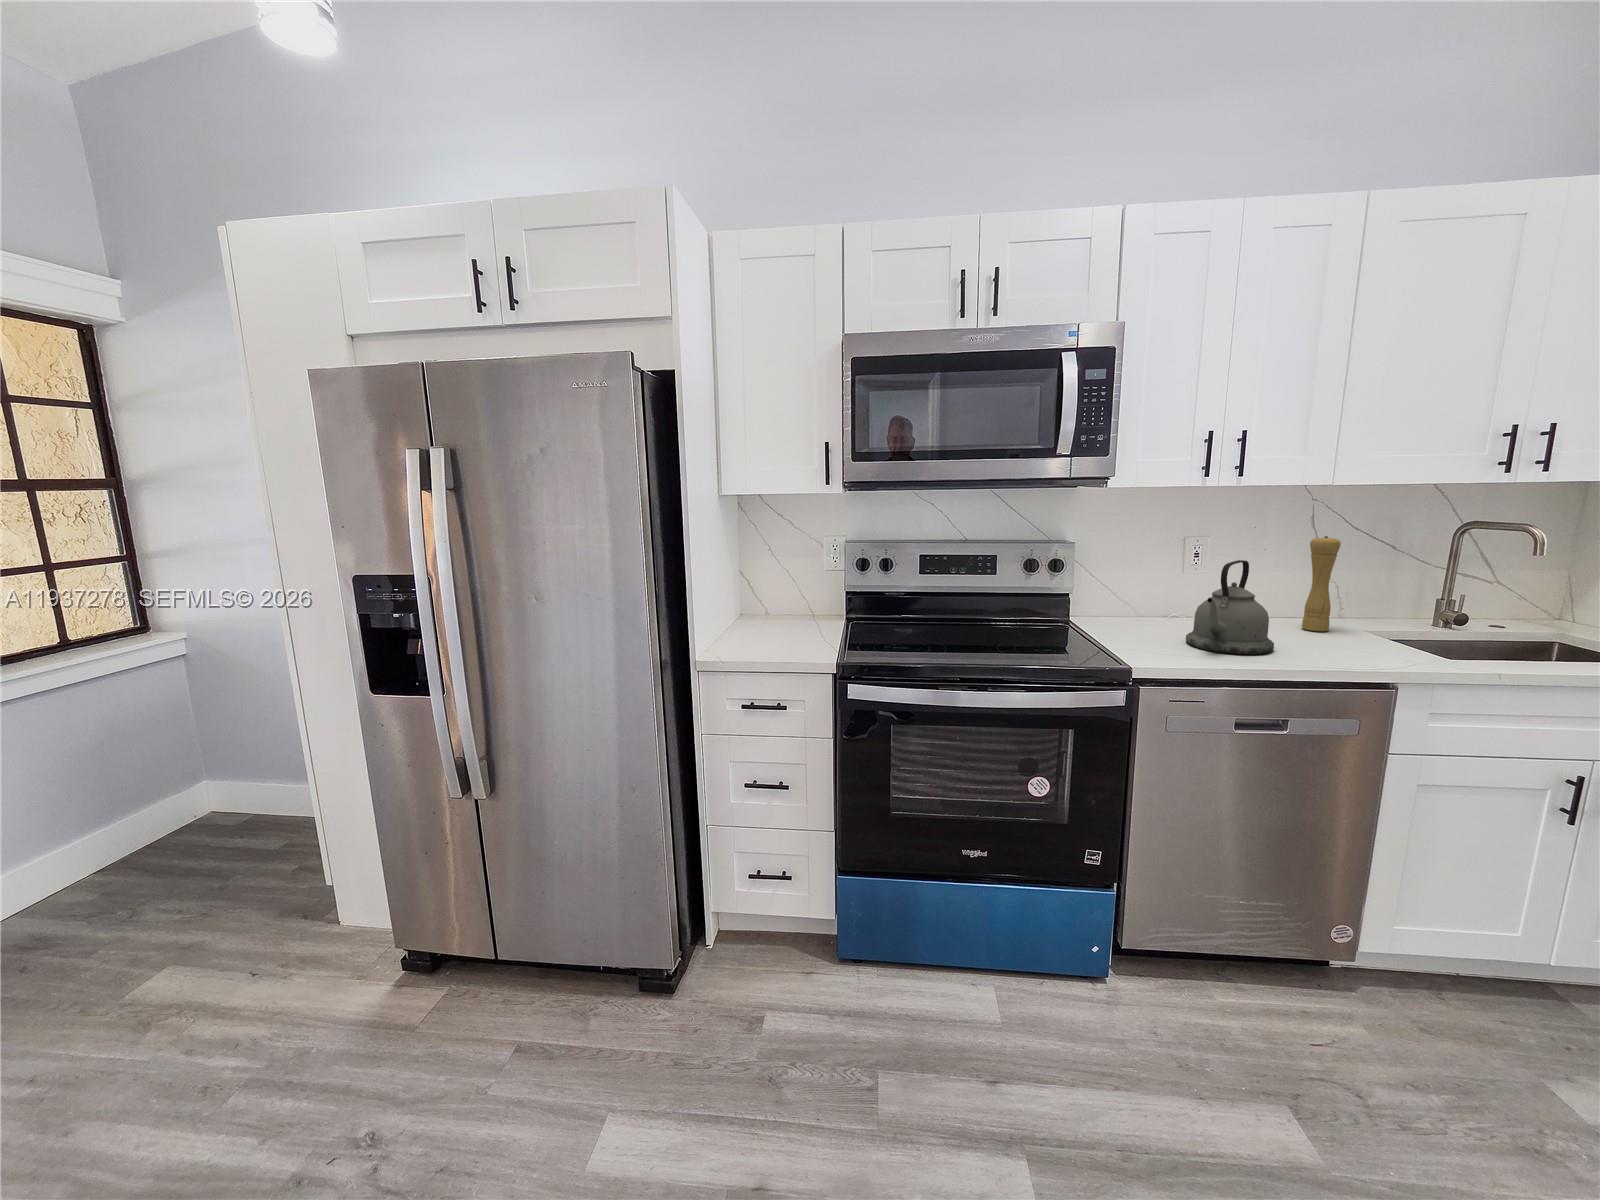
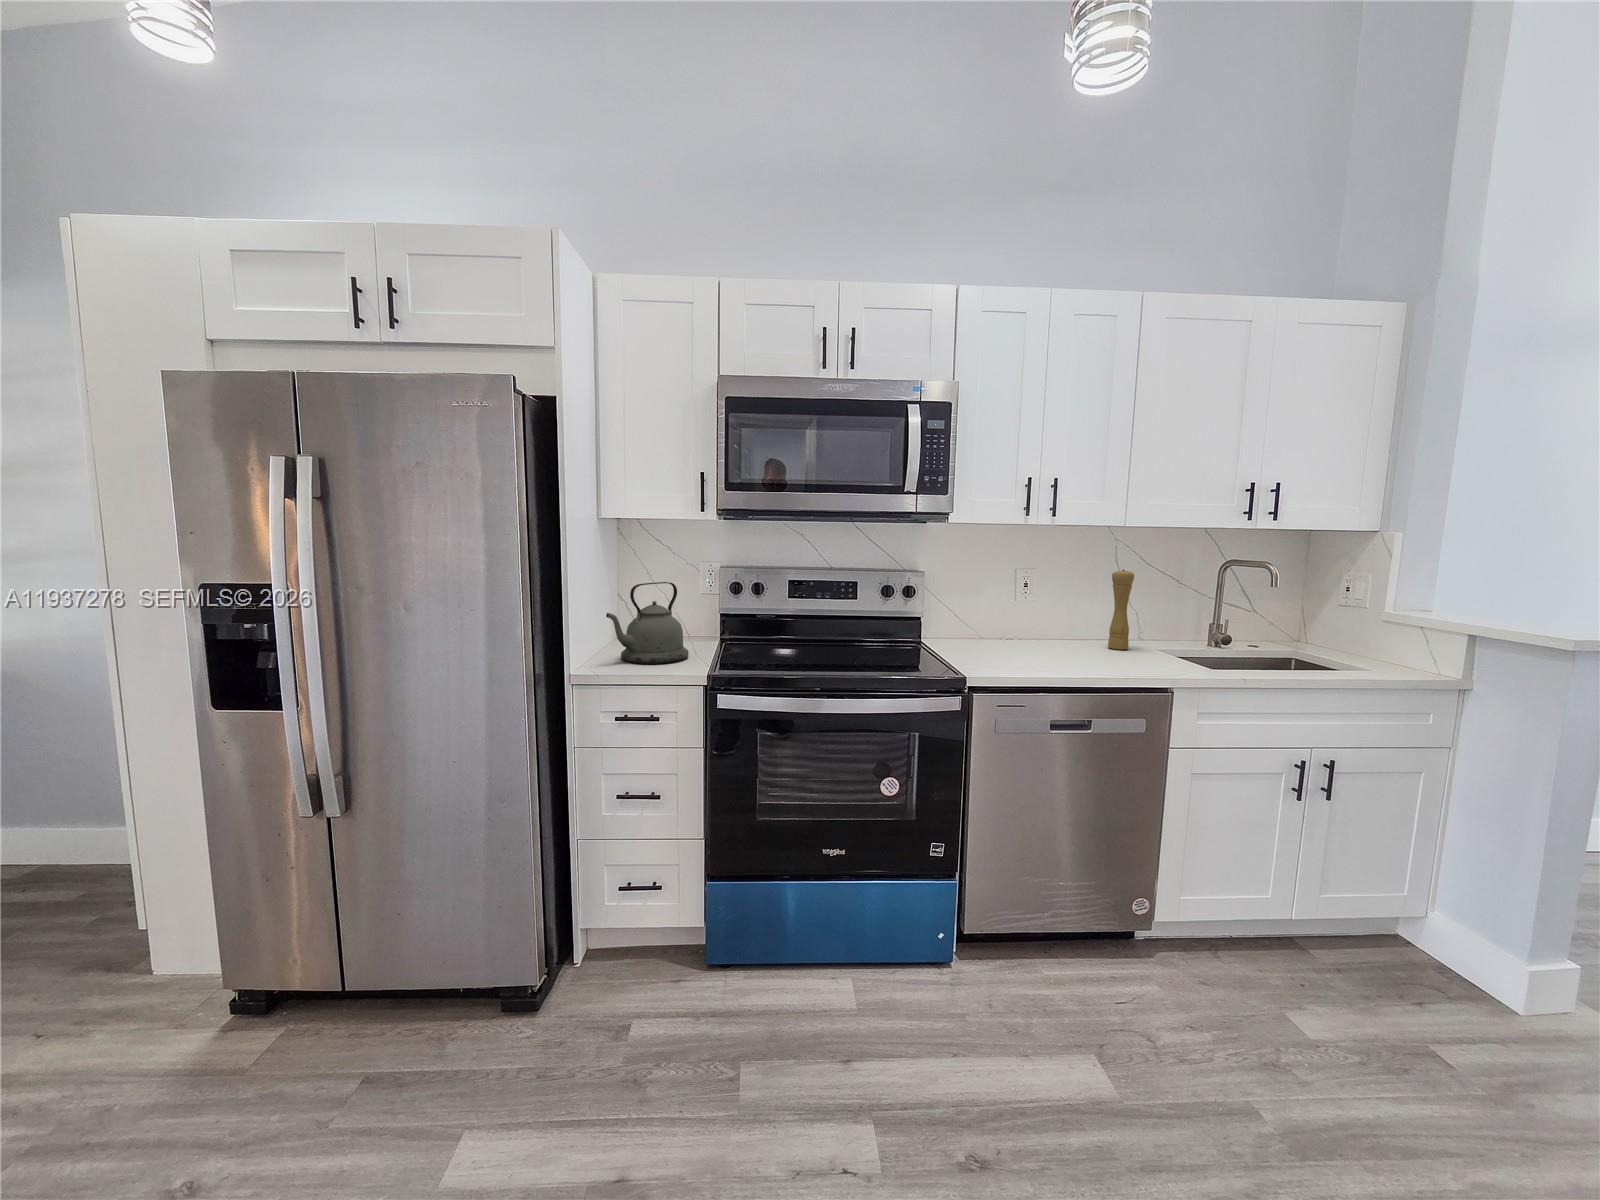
kettle: present [1186,560,1274,654] -> present [606,582,689,664]

